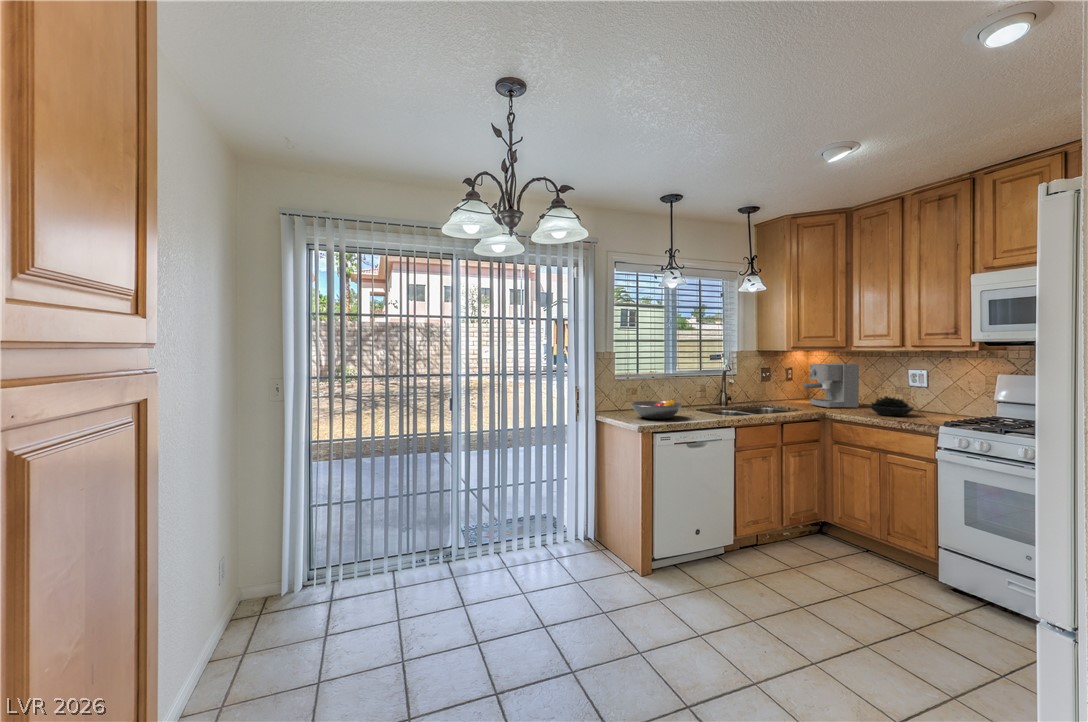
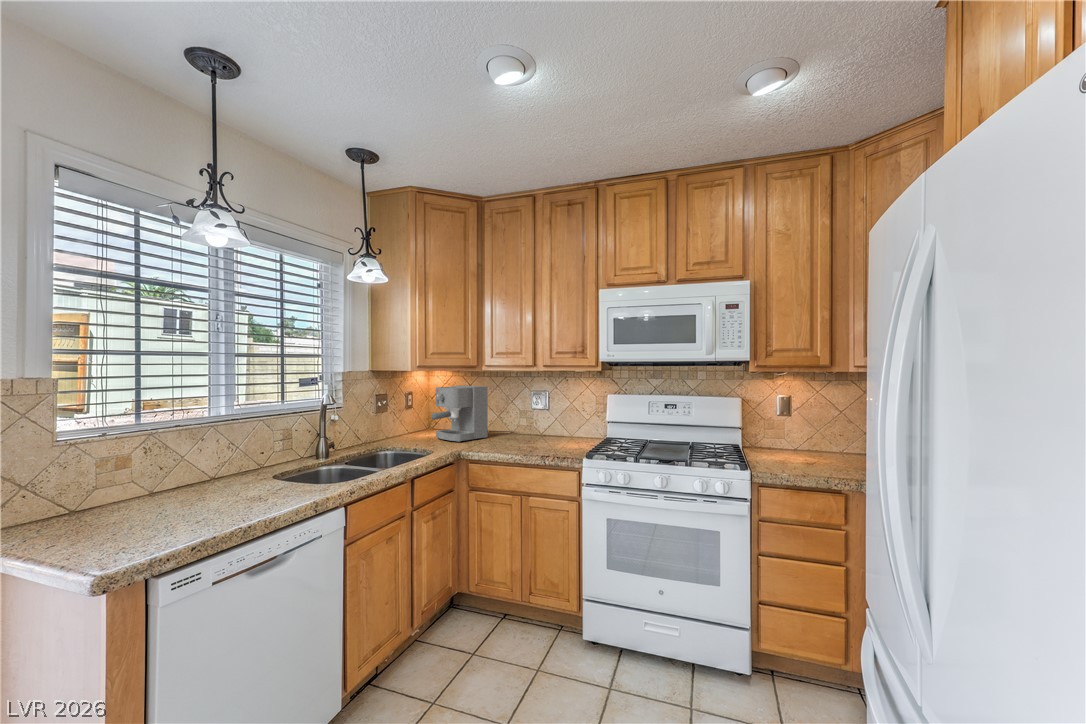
succulent plant: present [869,396,914,416] -> none [505,424,547,448]
fruit bowl: present [631,399,682,419] -> none [87,475,237,535]

